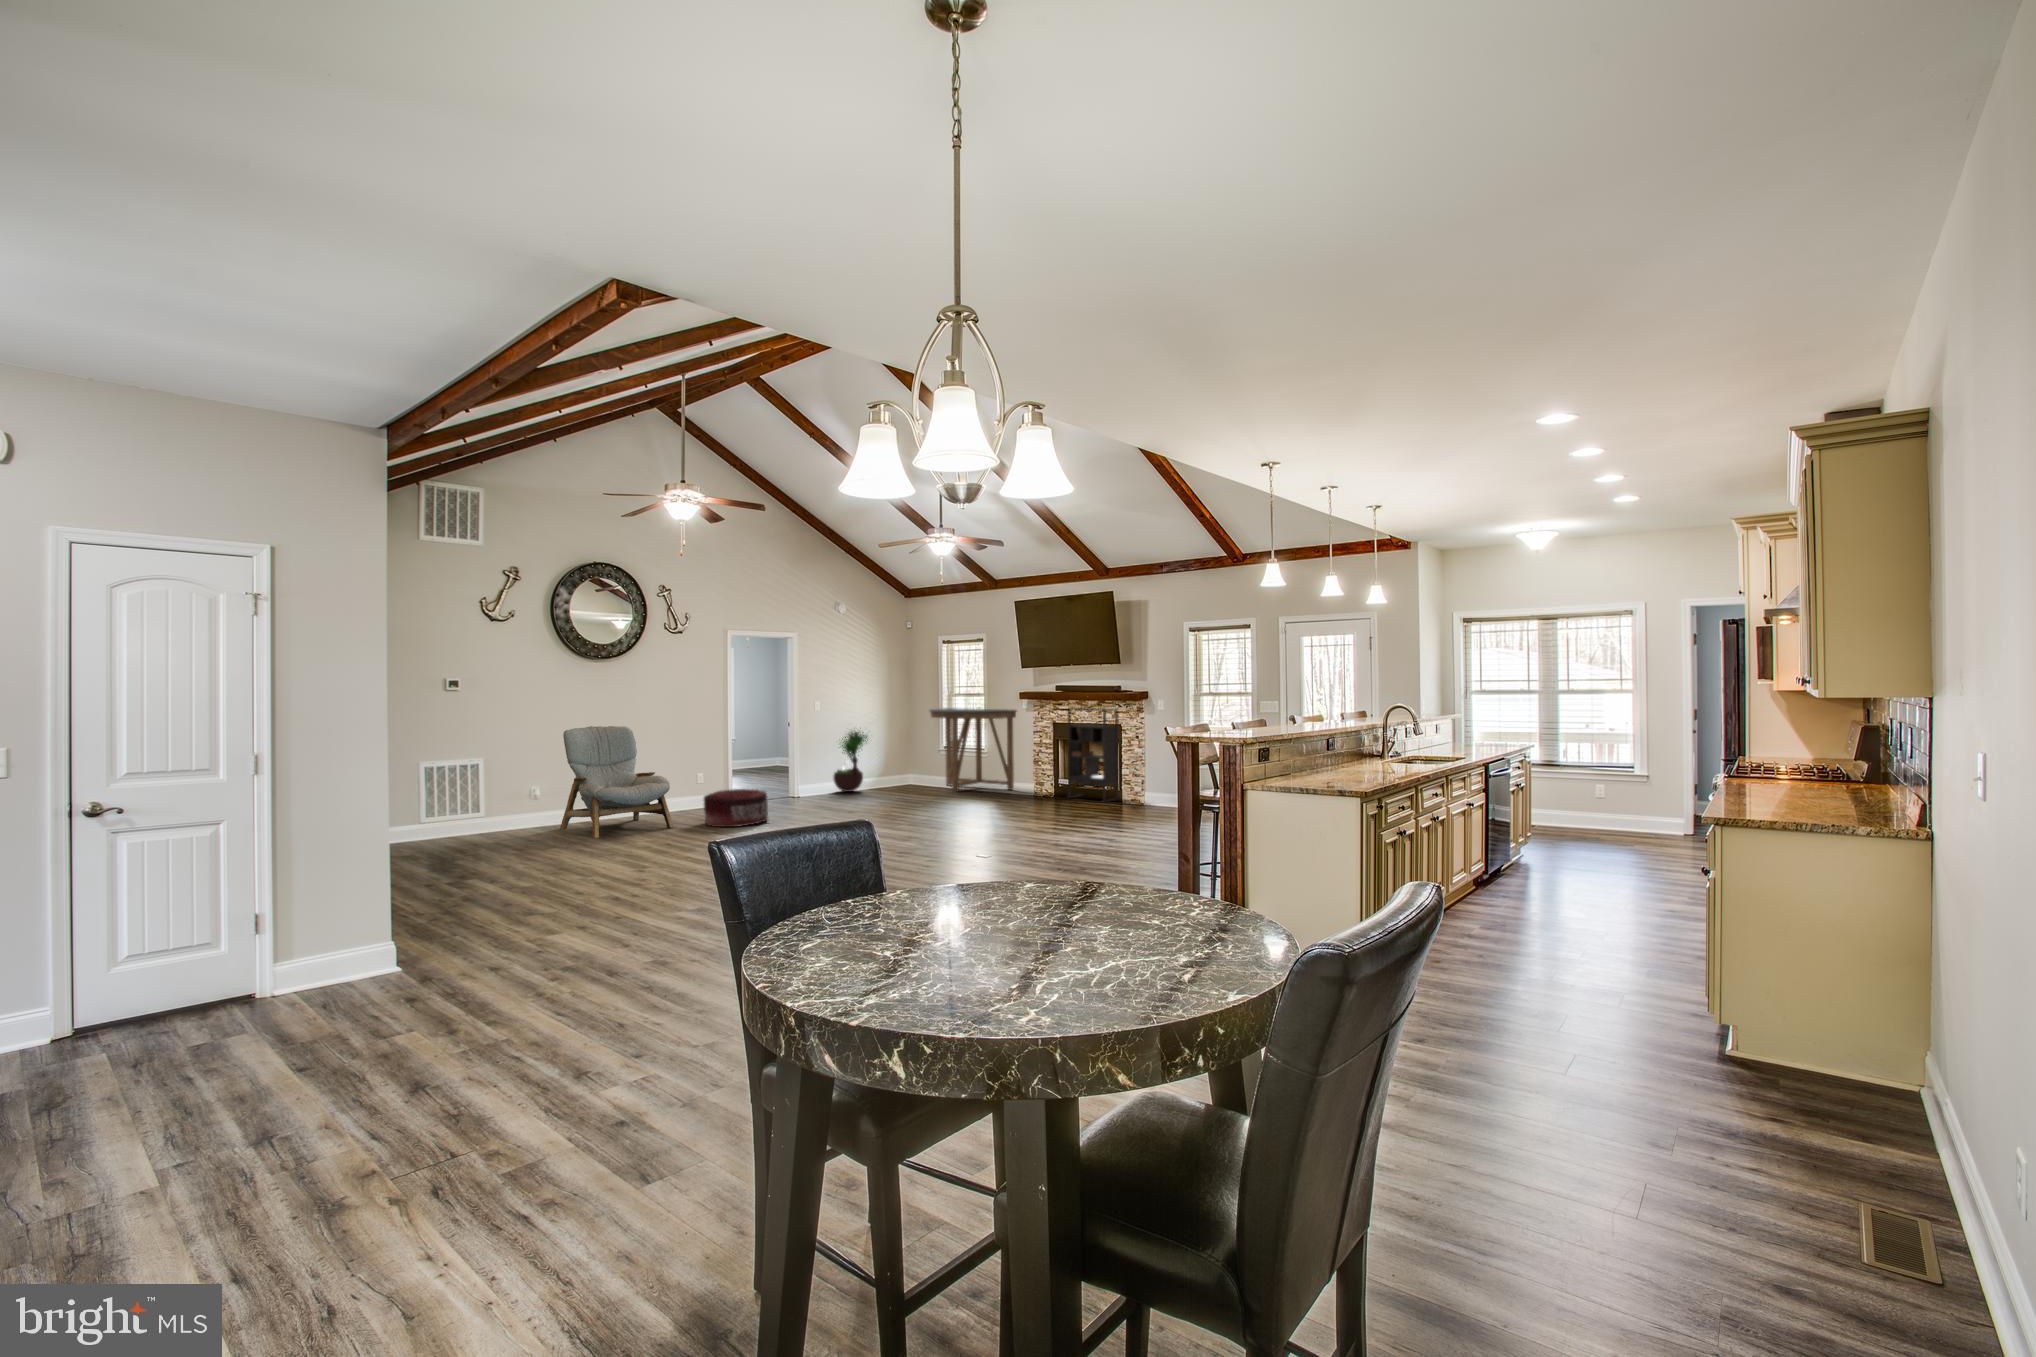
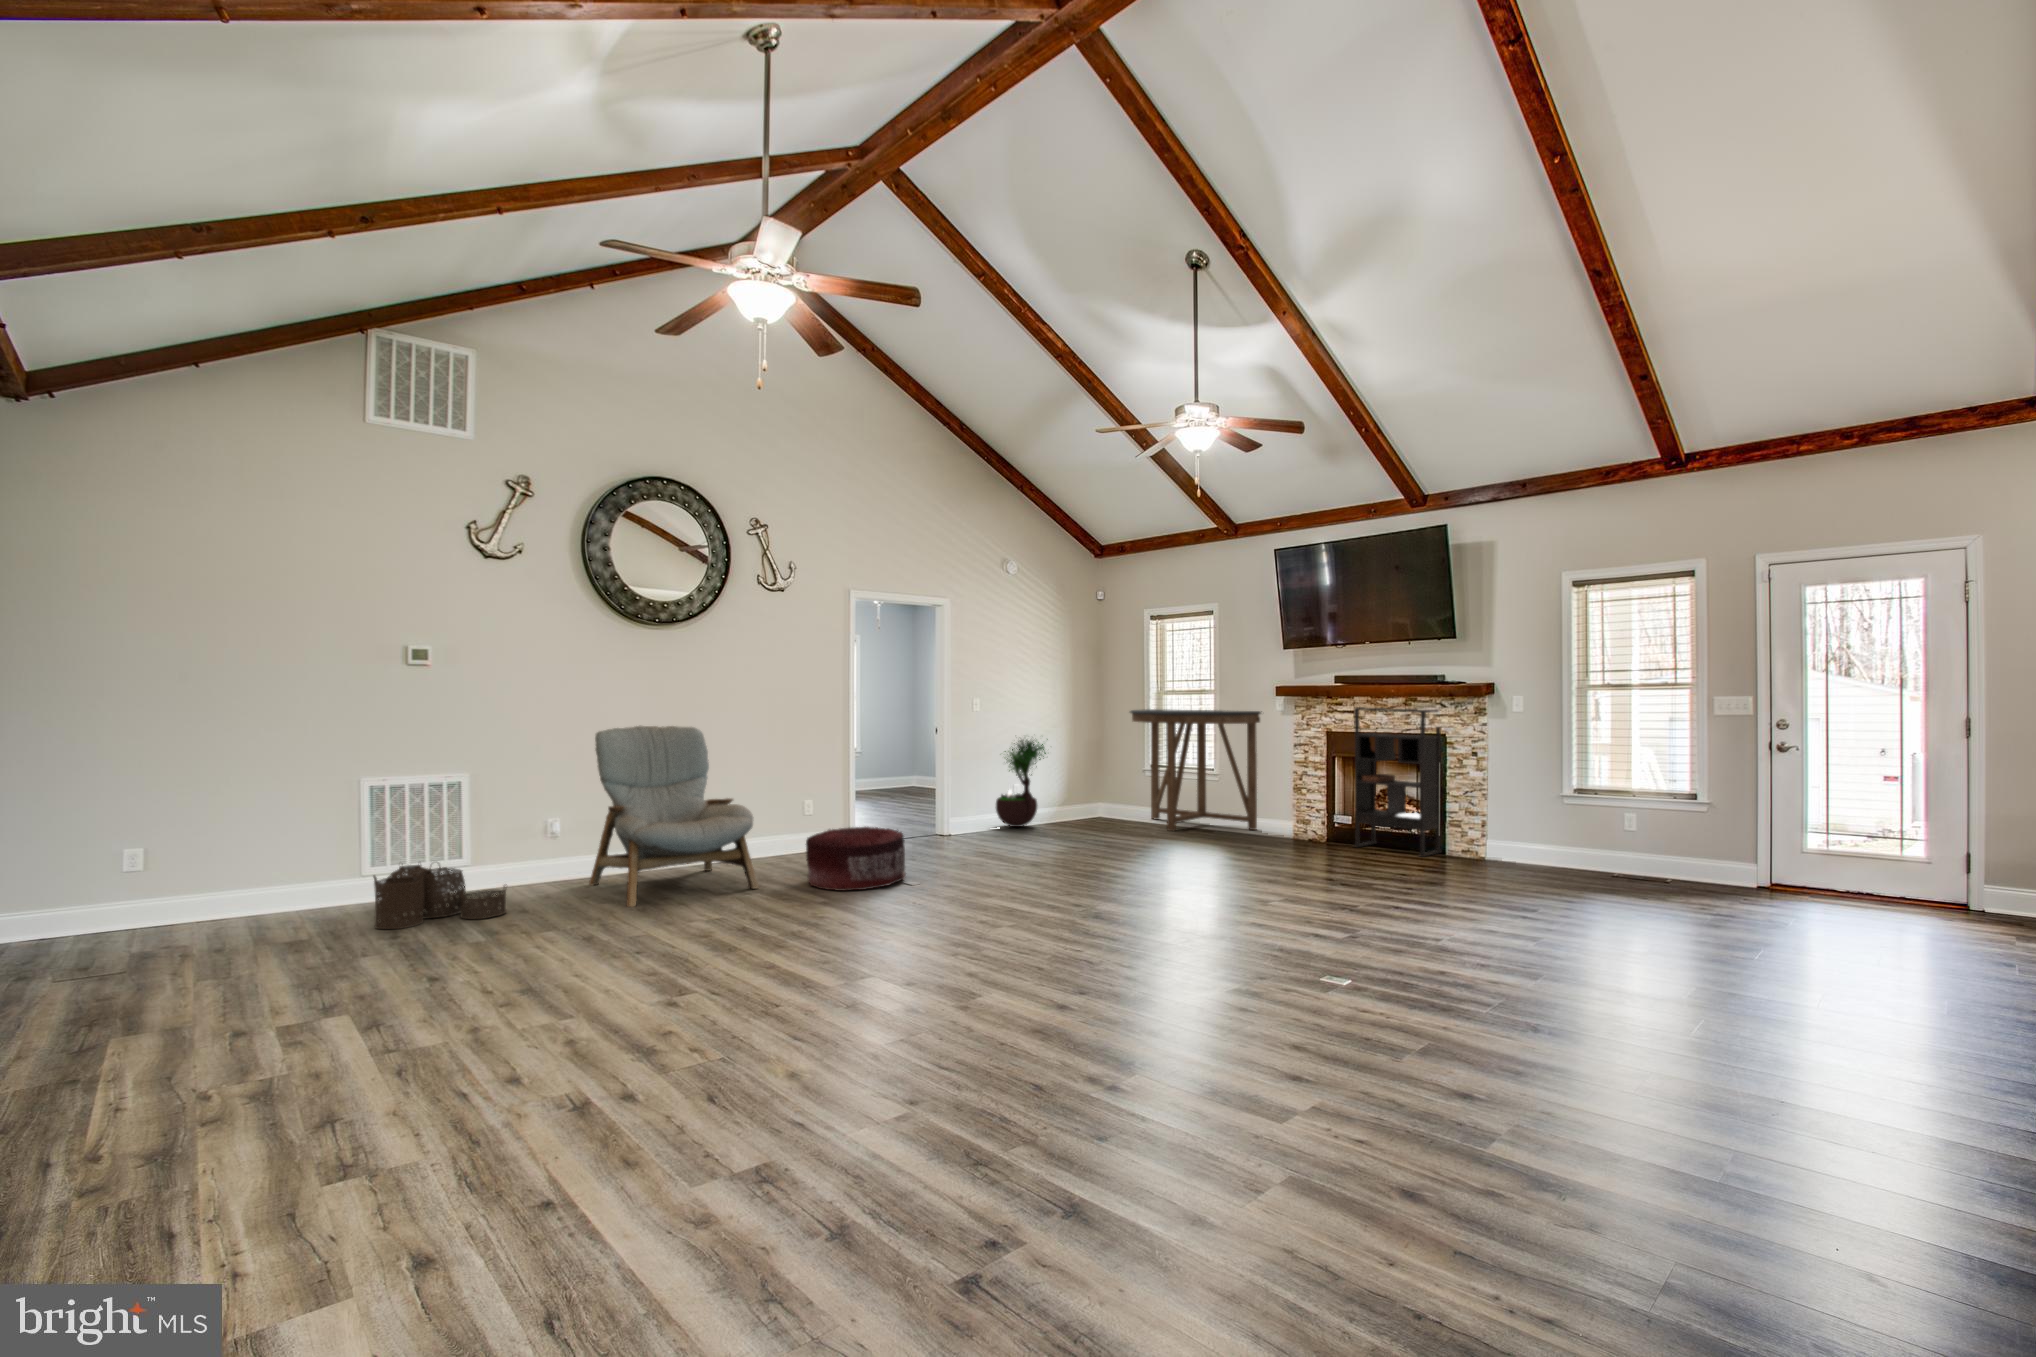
woven basket: none [435,813,519,851] -> present [373,865,506,929]

